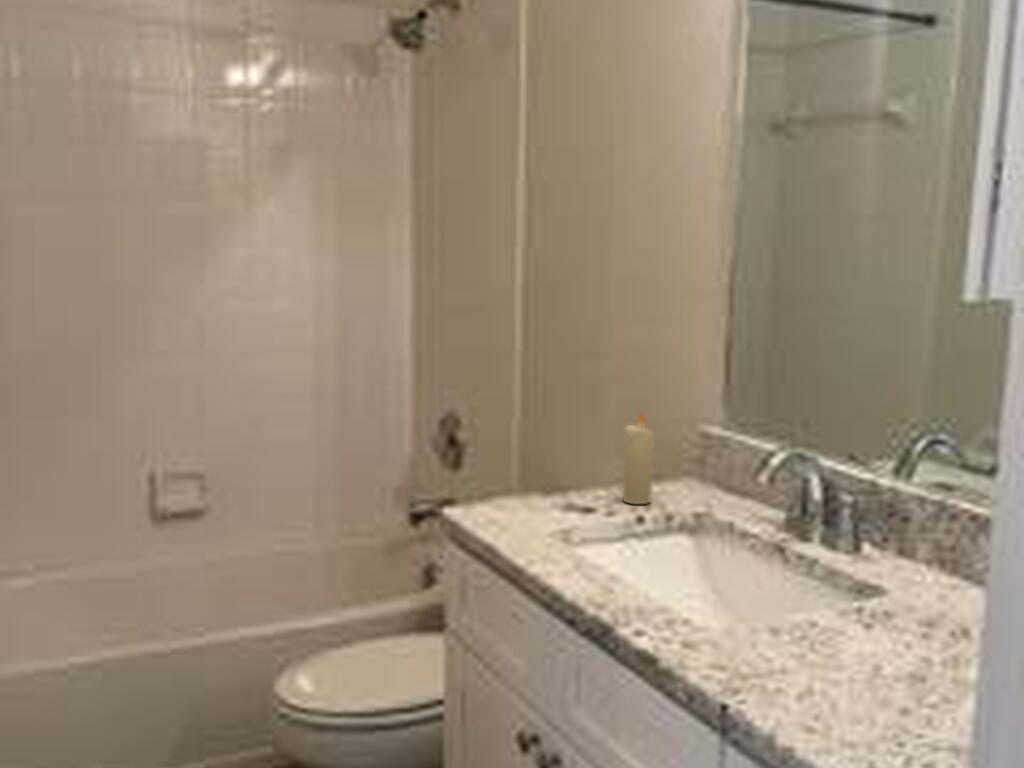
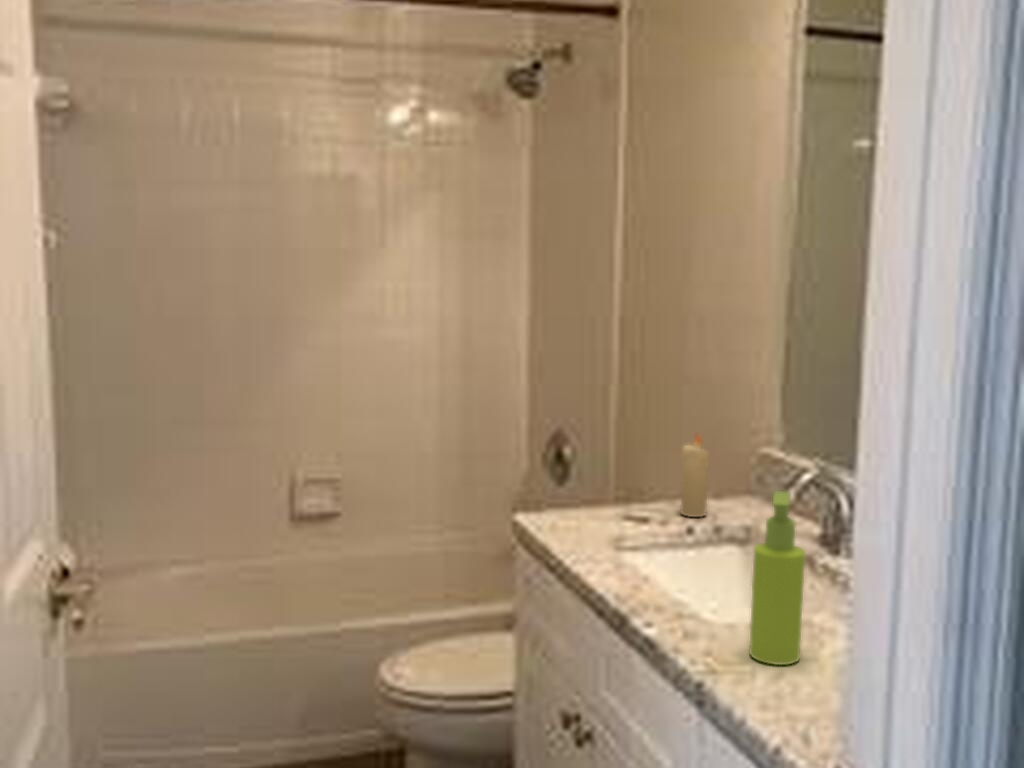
soap dispenser: none [765,477,831,677] -> present [750,491,805,665]

